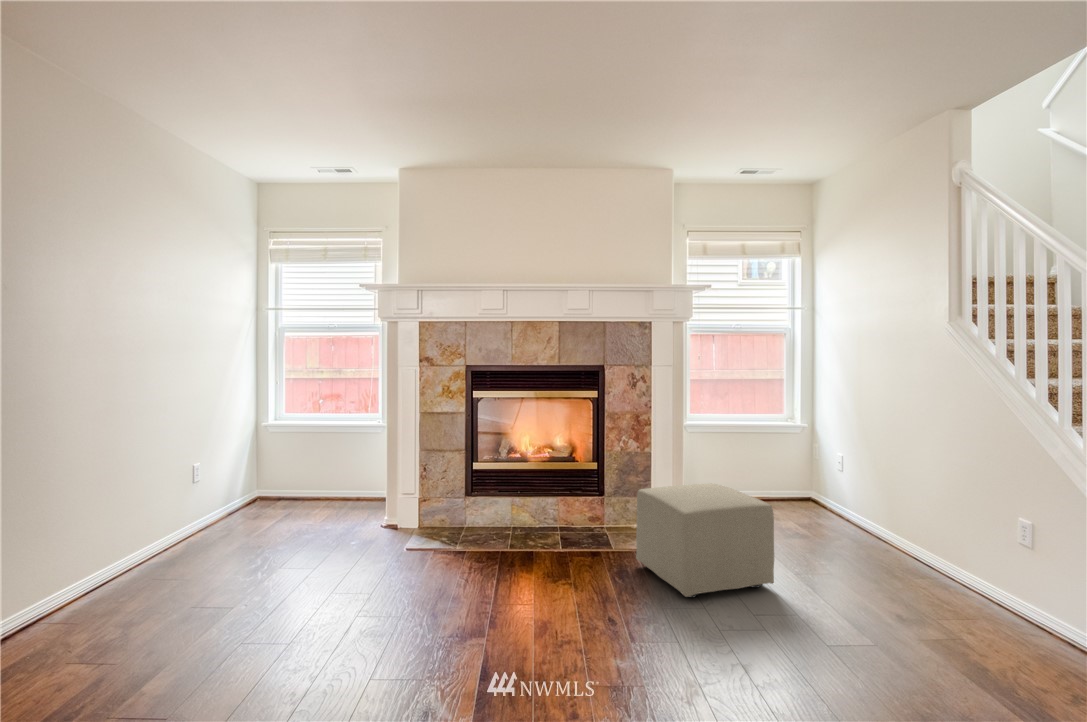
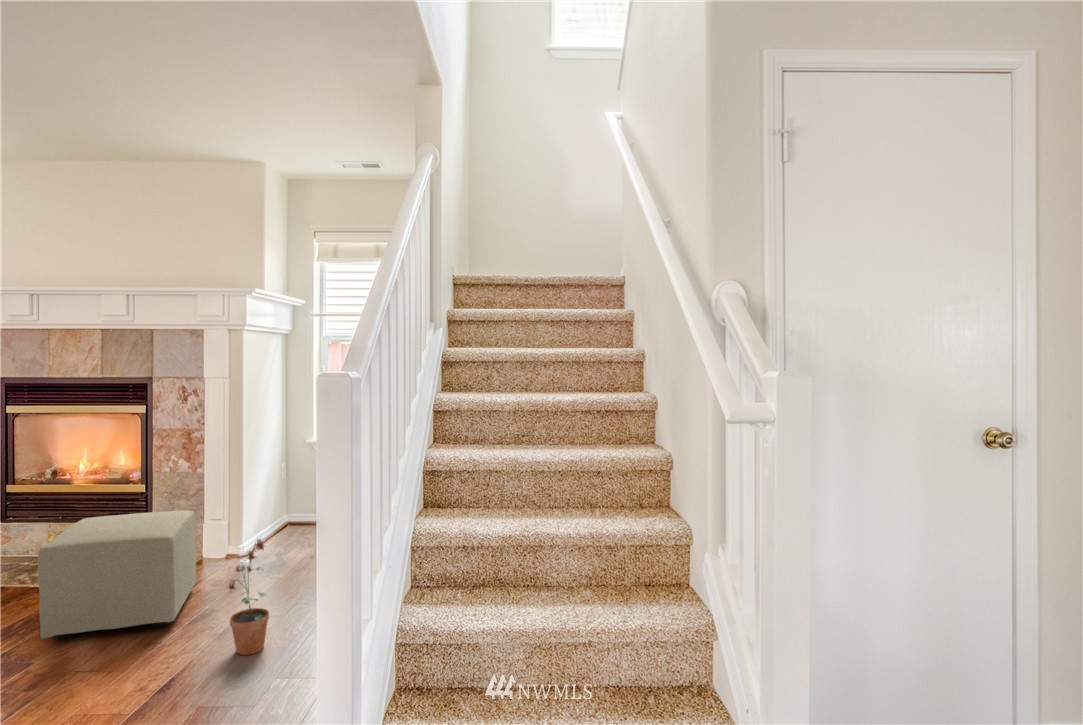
potted plant: none [850,506,909,613] -> present [229,539,269,655]

